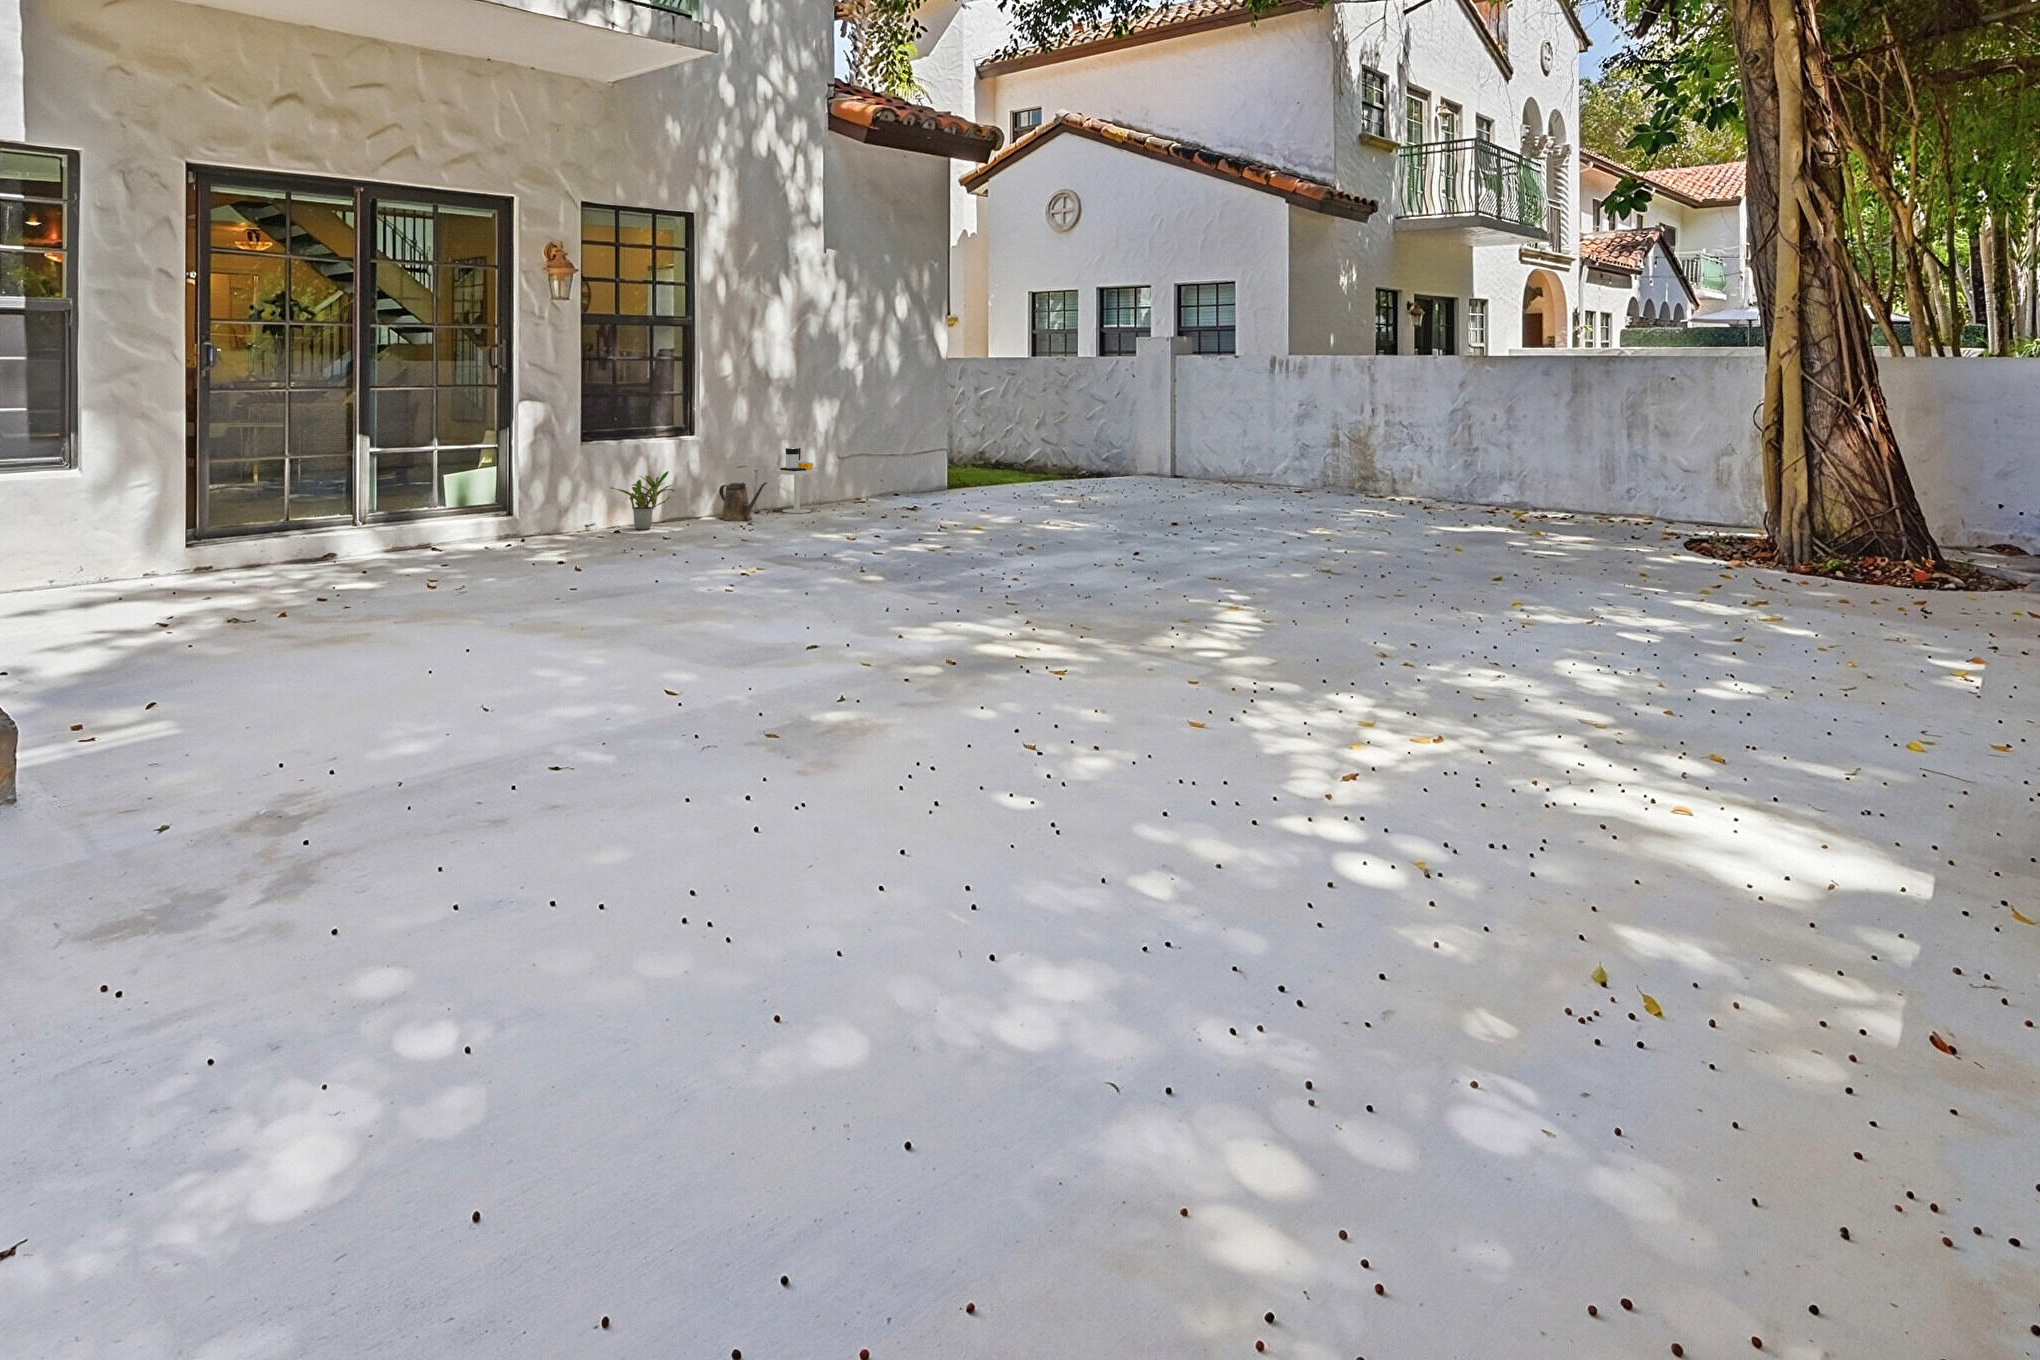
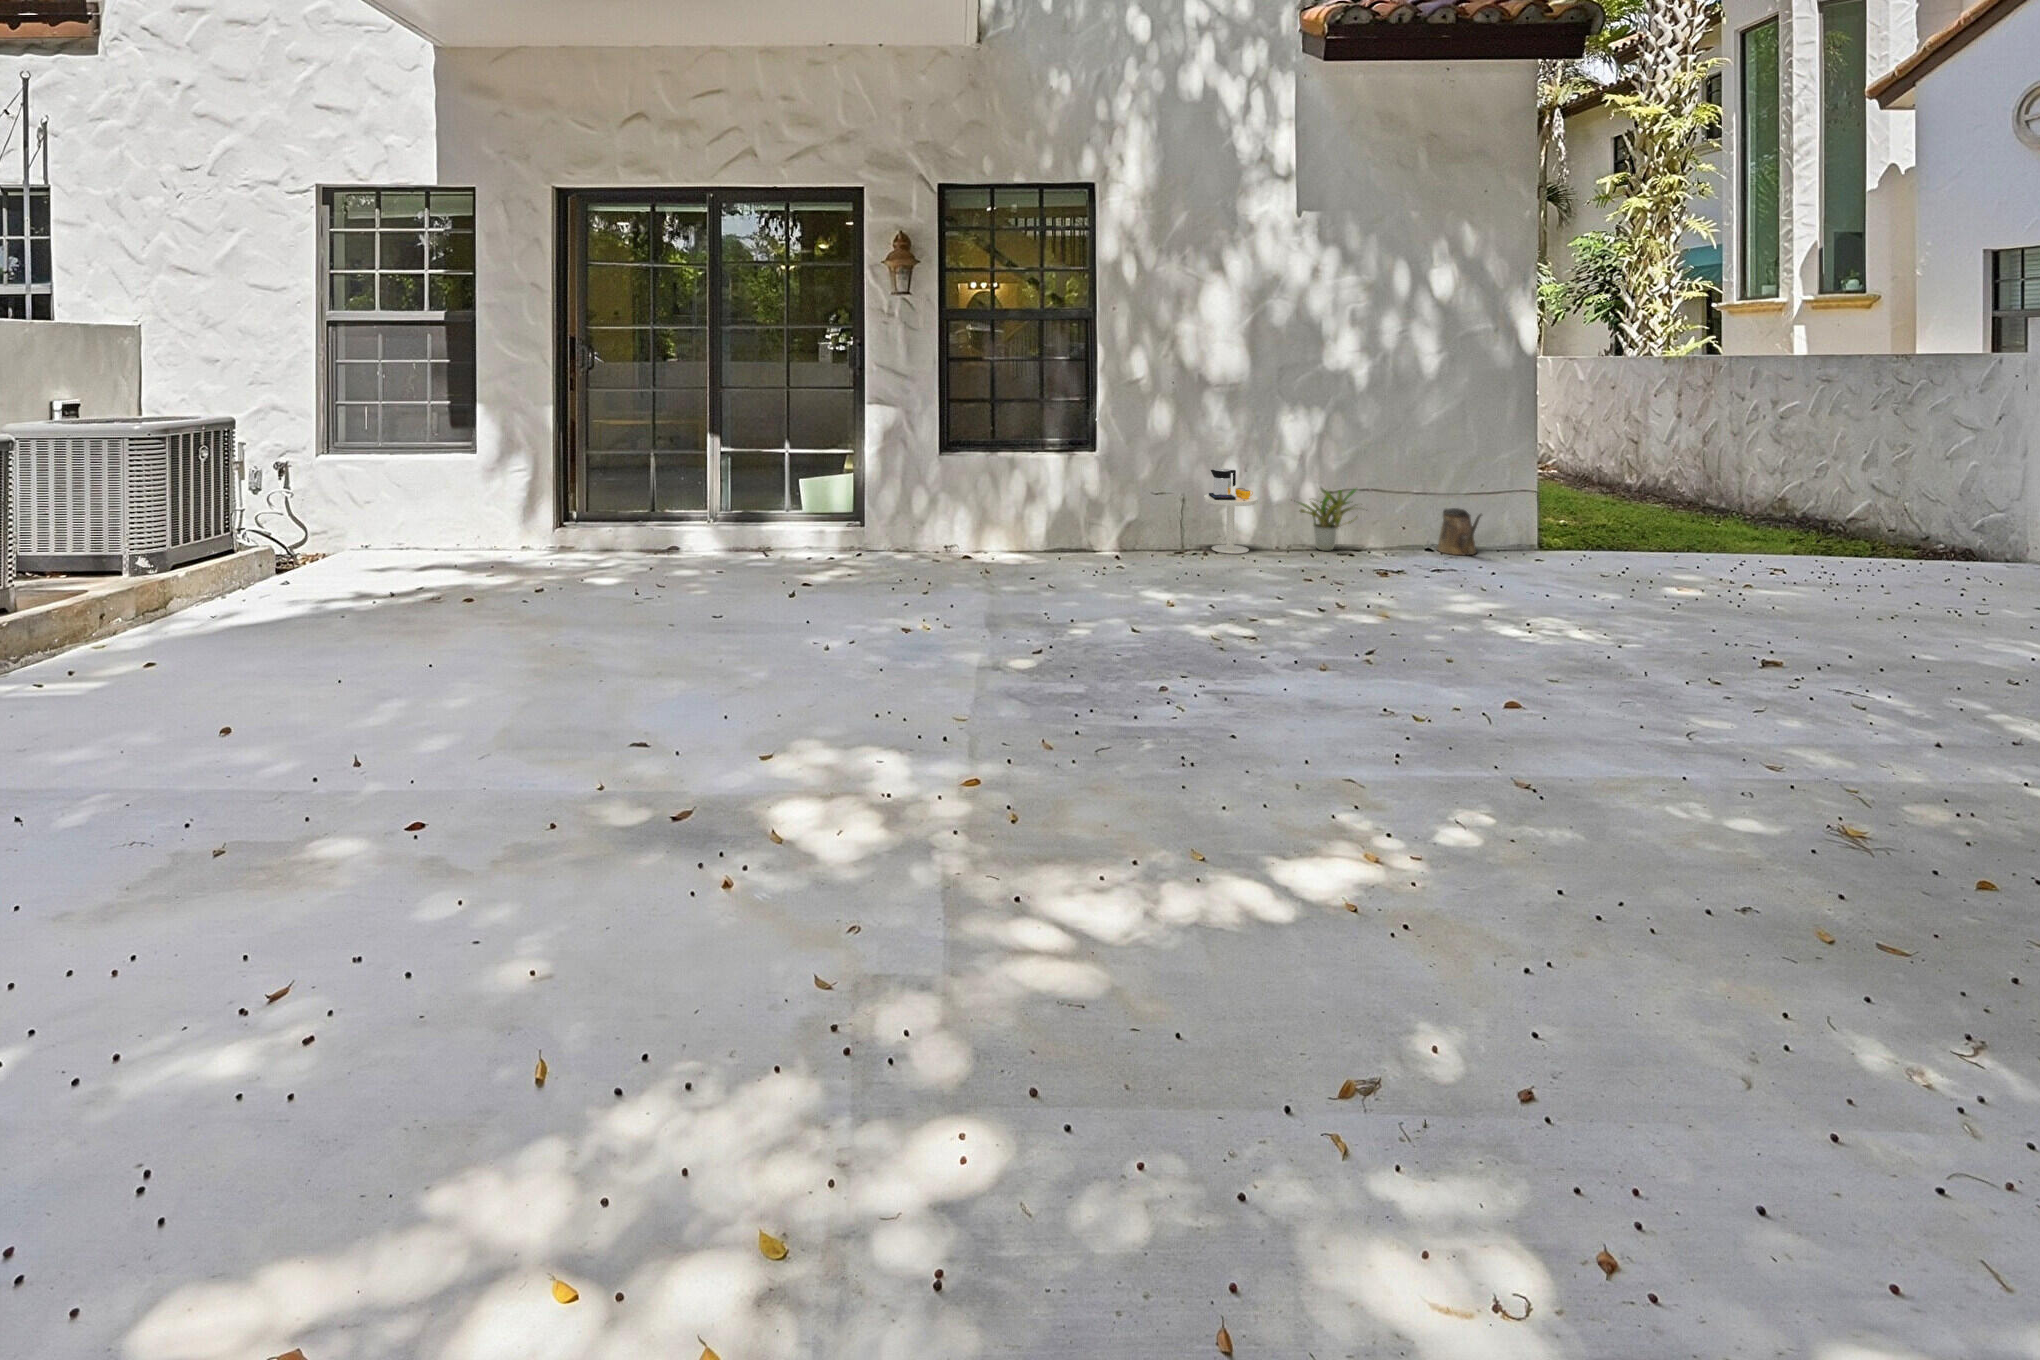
potted plant: present [611,471,675,530] -> present [1299,489,1357,551]
watering can: present [719,482,767,521] -> present [1437,508,1481,555]

